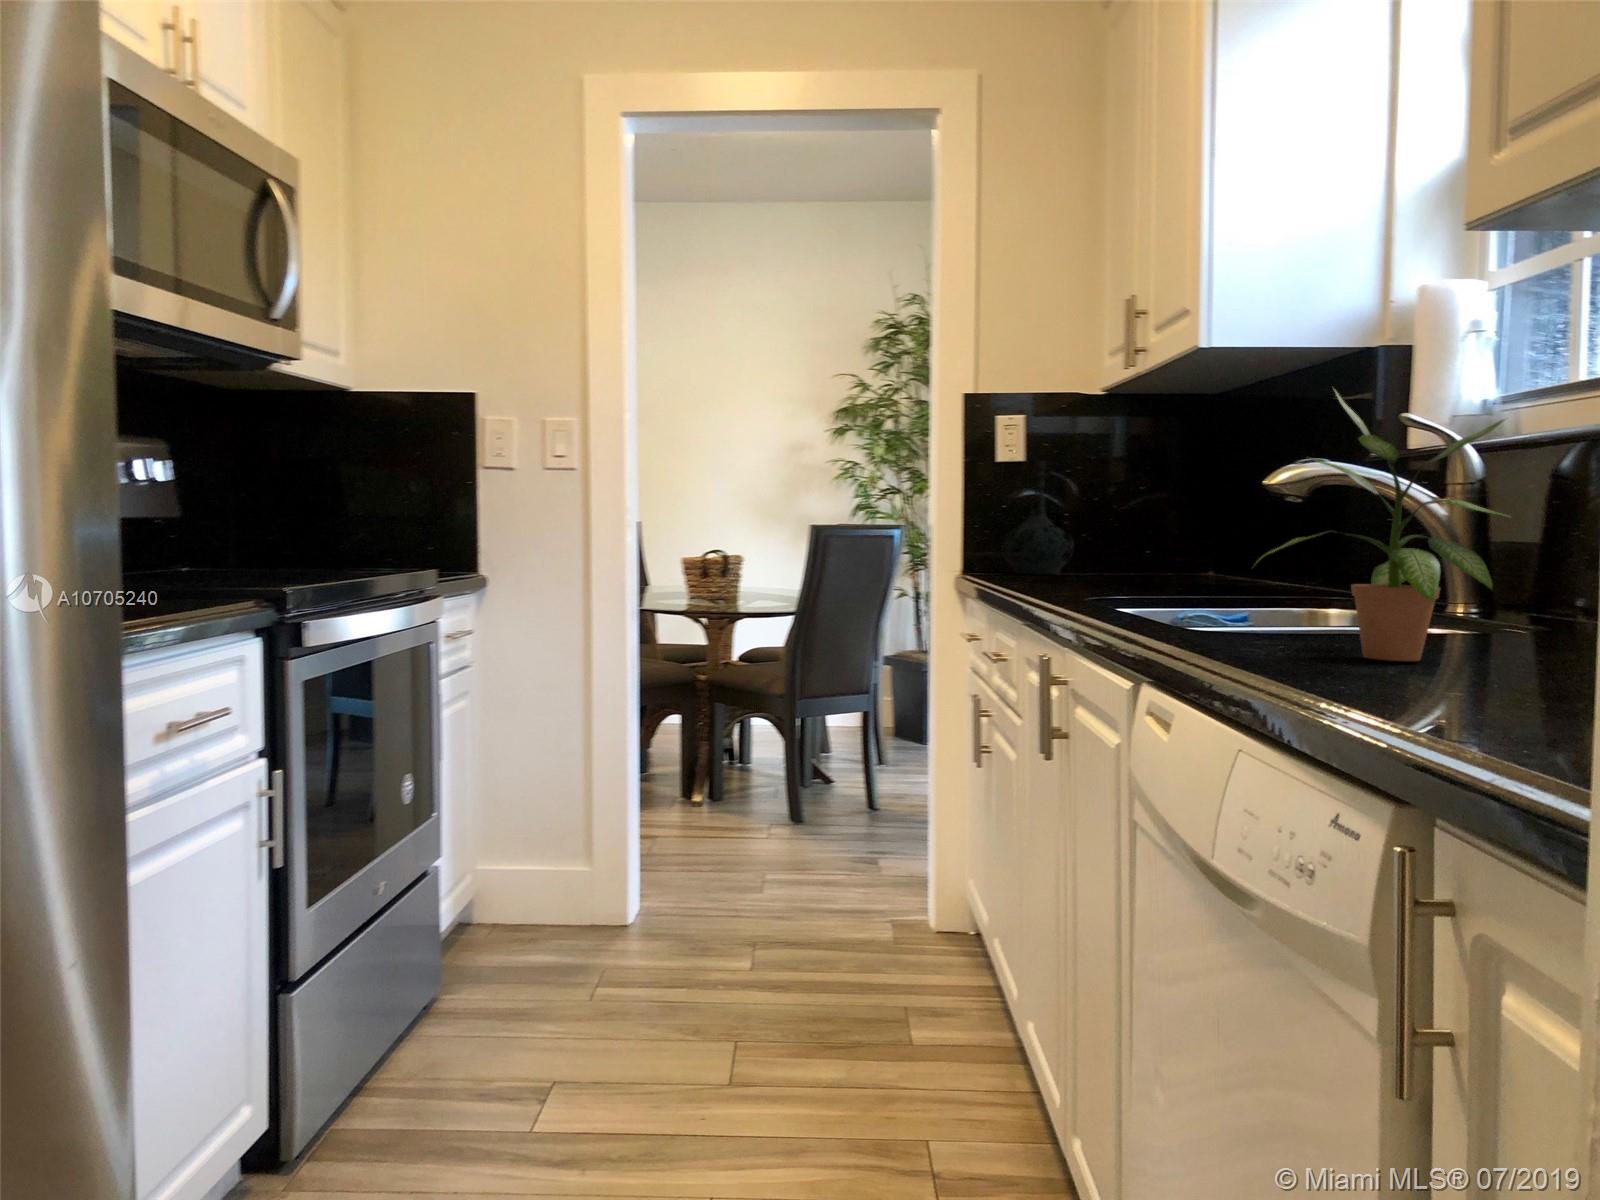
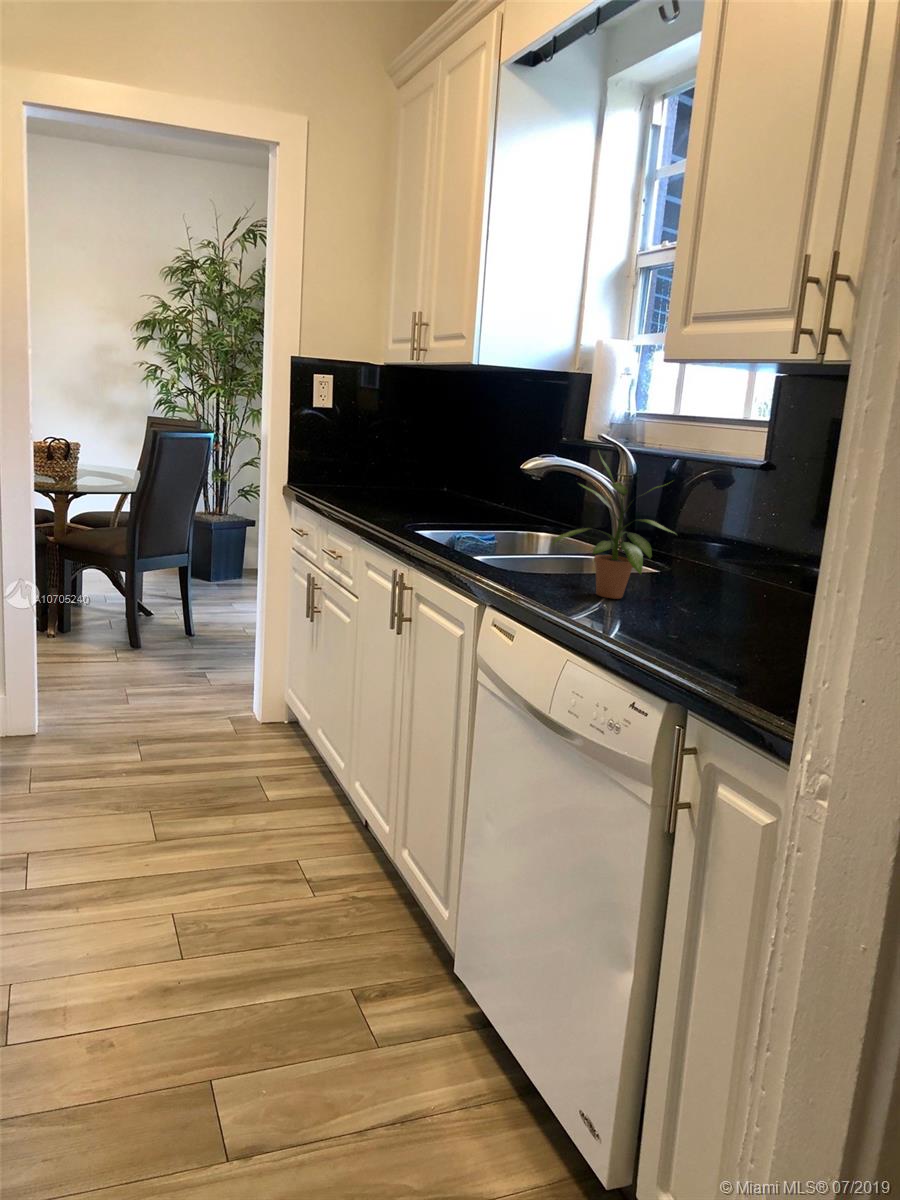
bottle: present [1002,461,1073,574] -> none [312,409,360,488]

